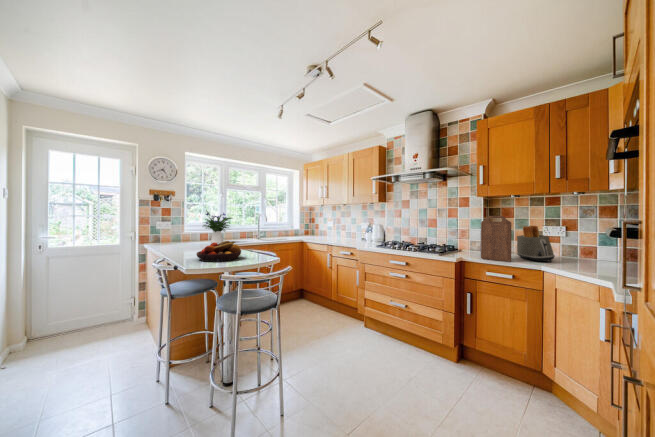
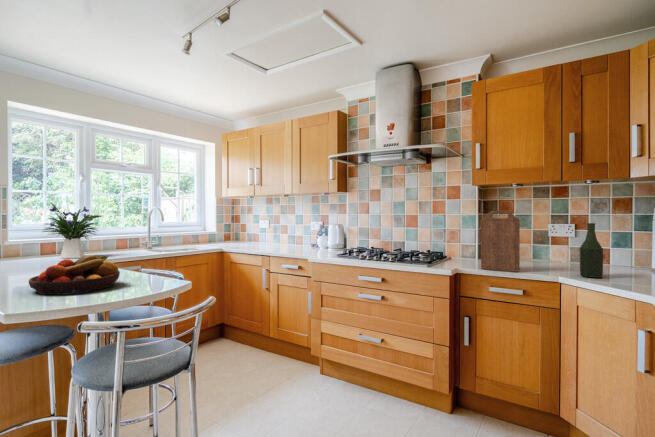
toaster: present [517,226,555,262] -> none [522,223,569,270]
bottle: none [562,226,582,269] -> present [580,223,603,278]

